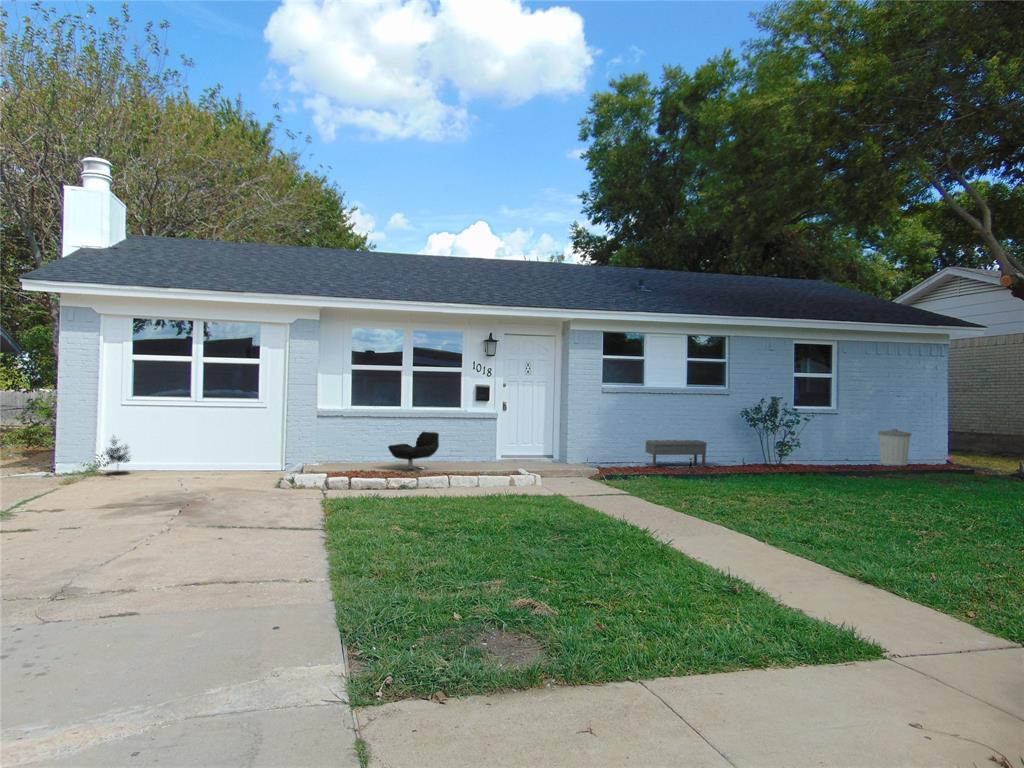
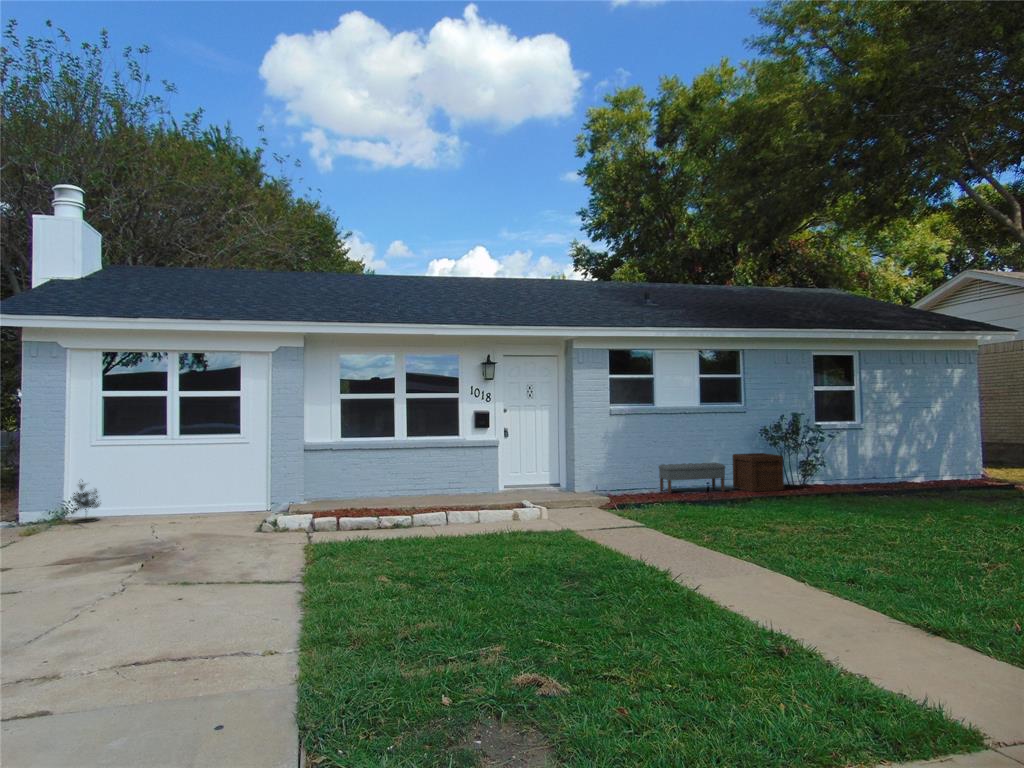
trash can: present [878,429,911,465] -> none [908,444,945,483]
lounge chair: present [388,431,439,471] -> none [381,463,436,509]
wooden crate: none [714,433,760,468] -> present [733,453,784,492]

